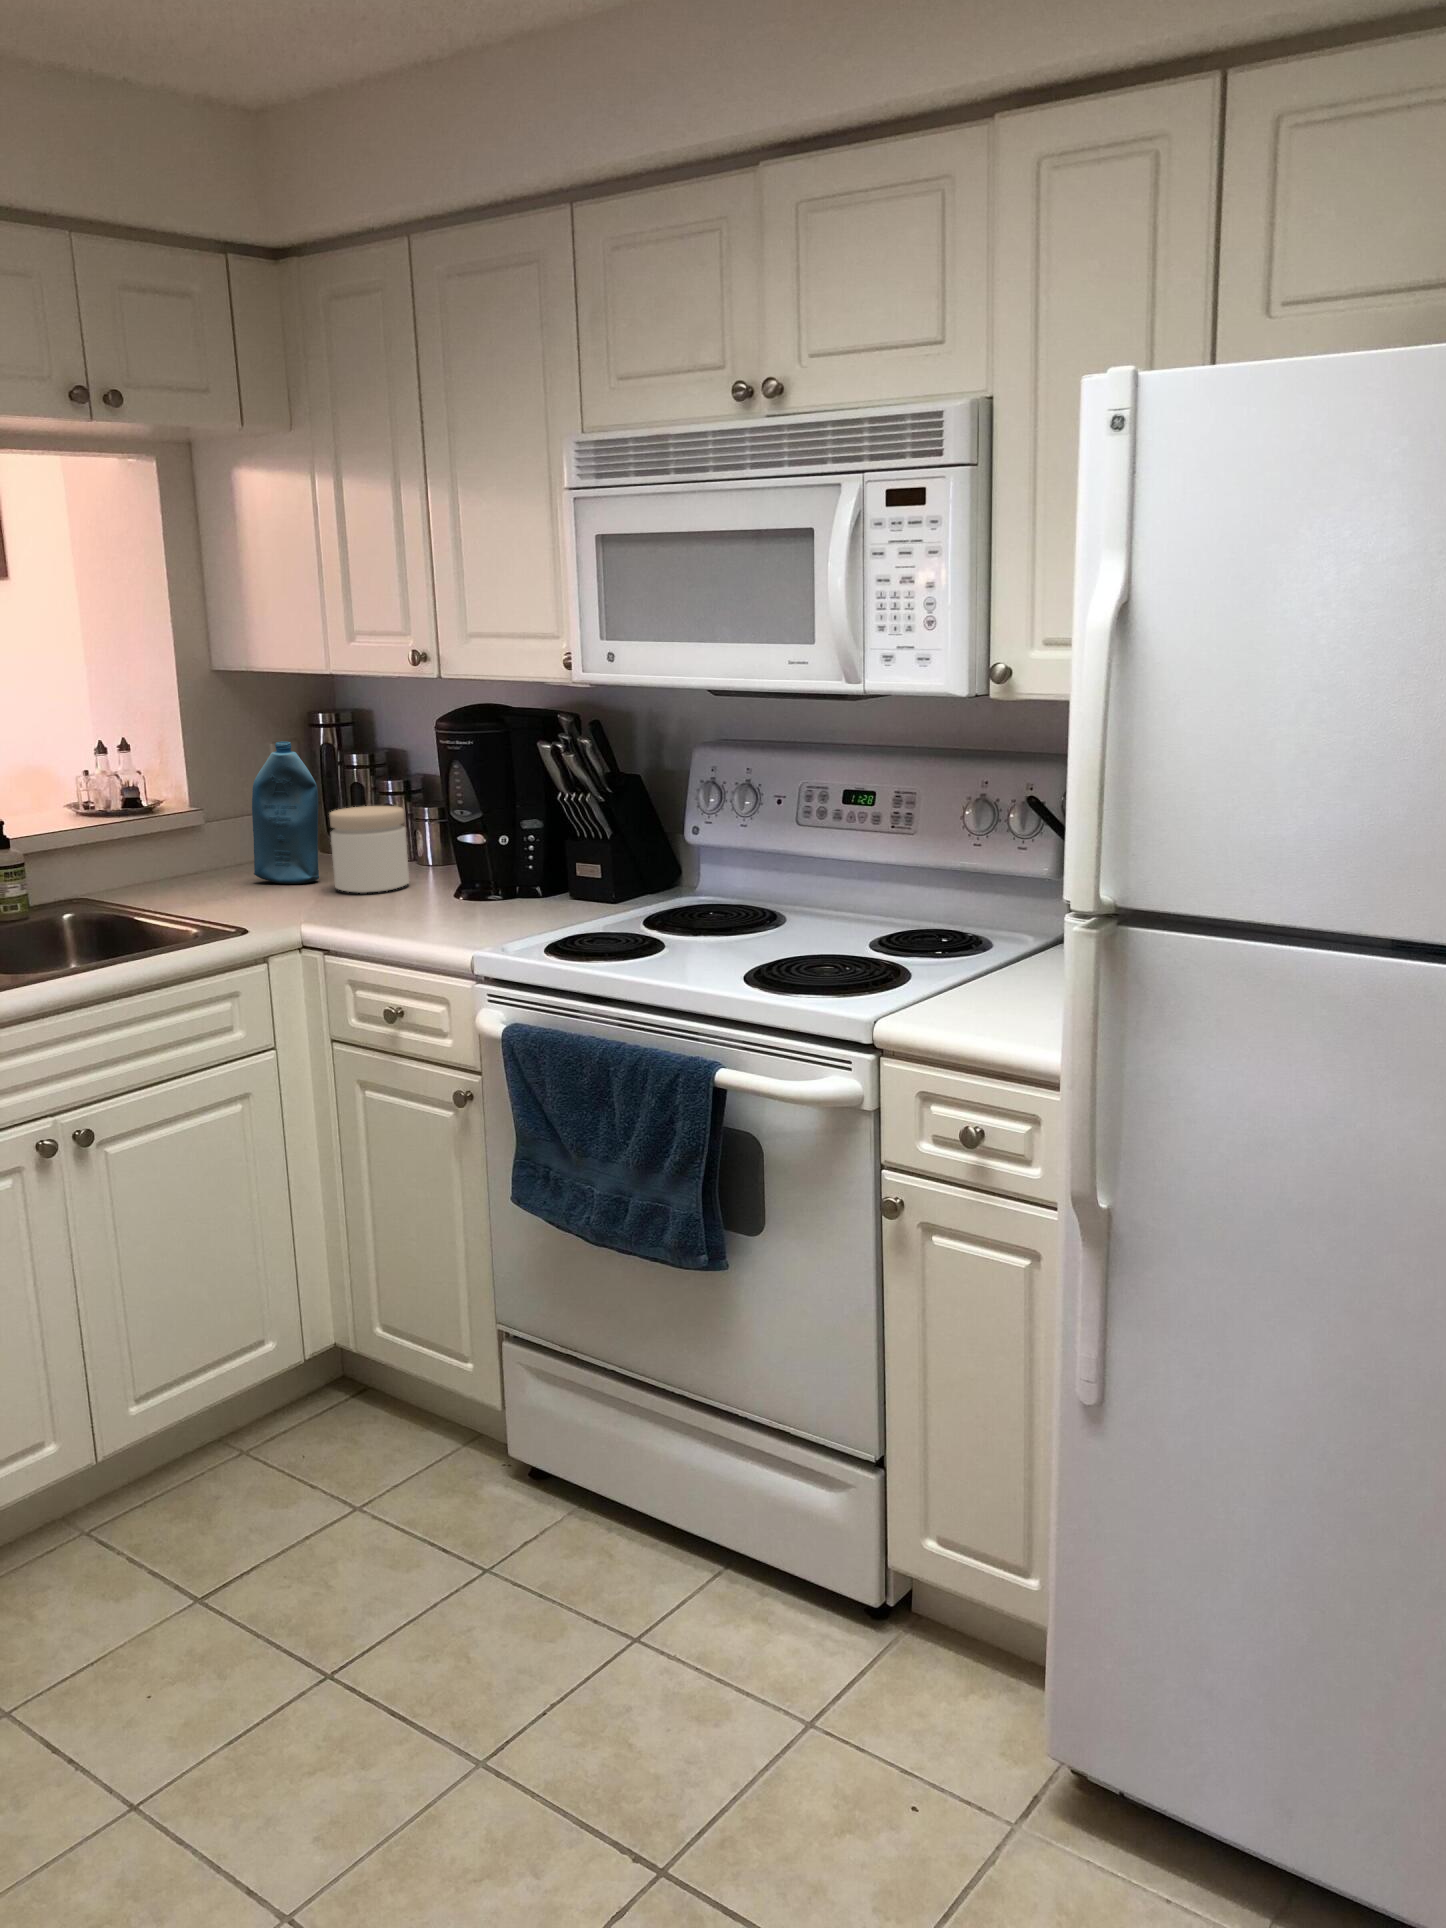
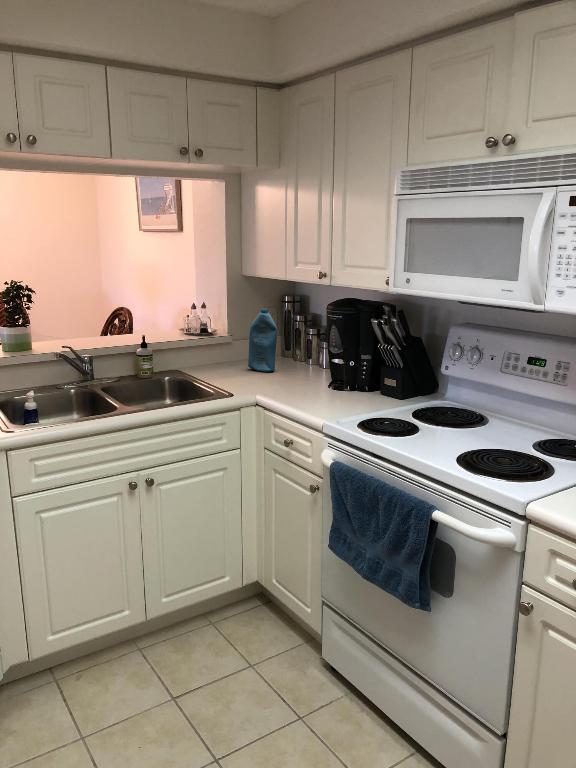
jar: present [330,806,409,893] -> none [279,340,312,380]

